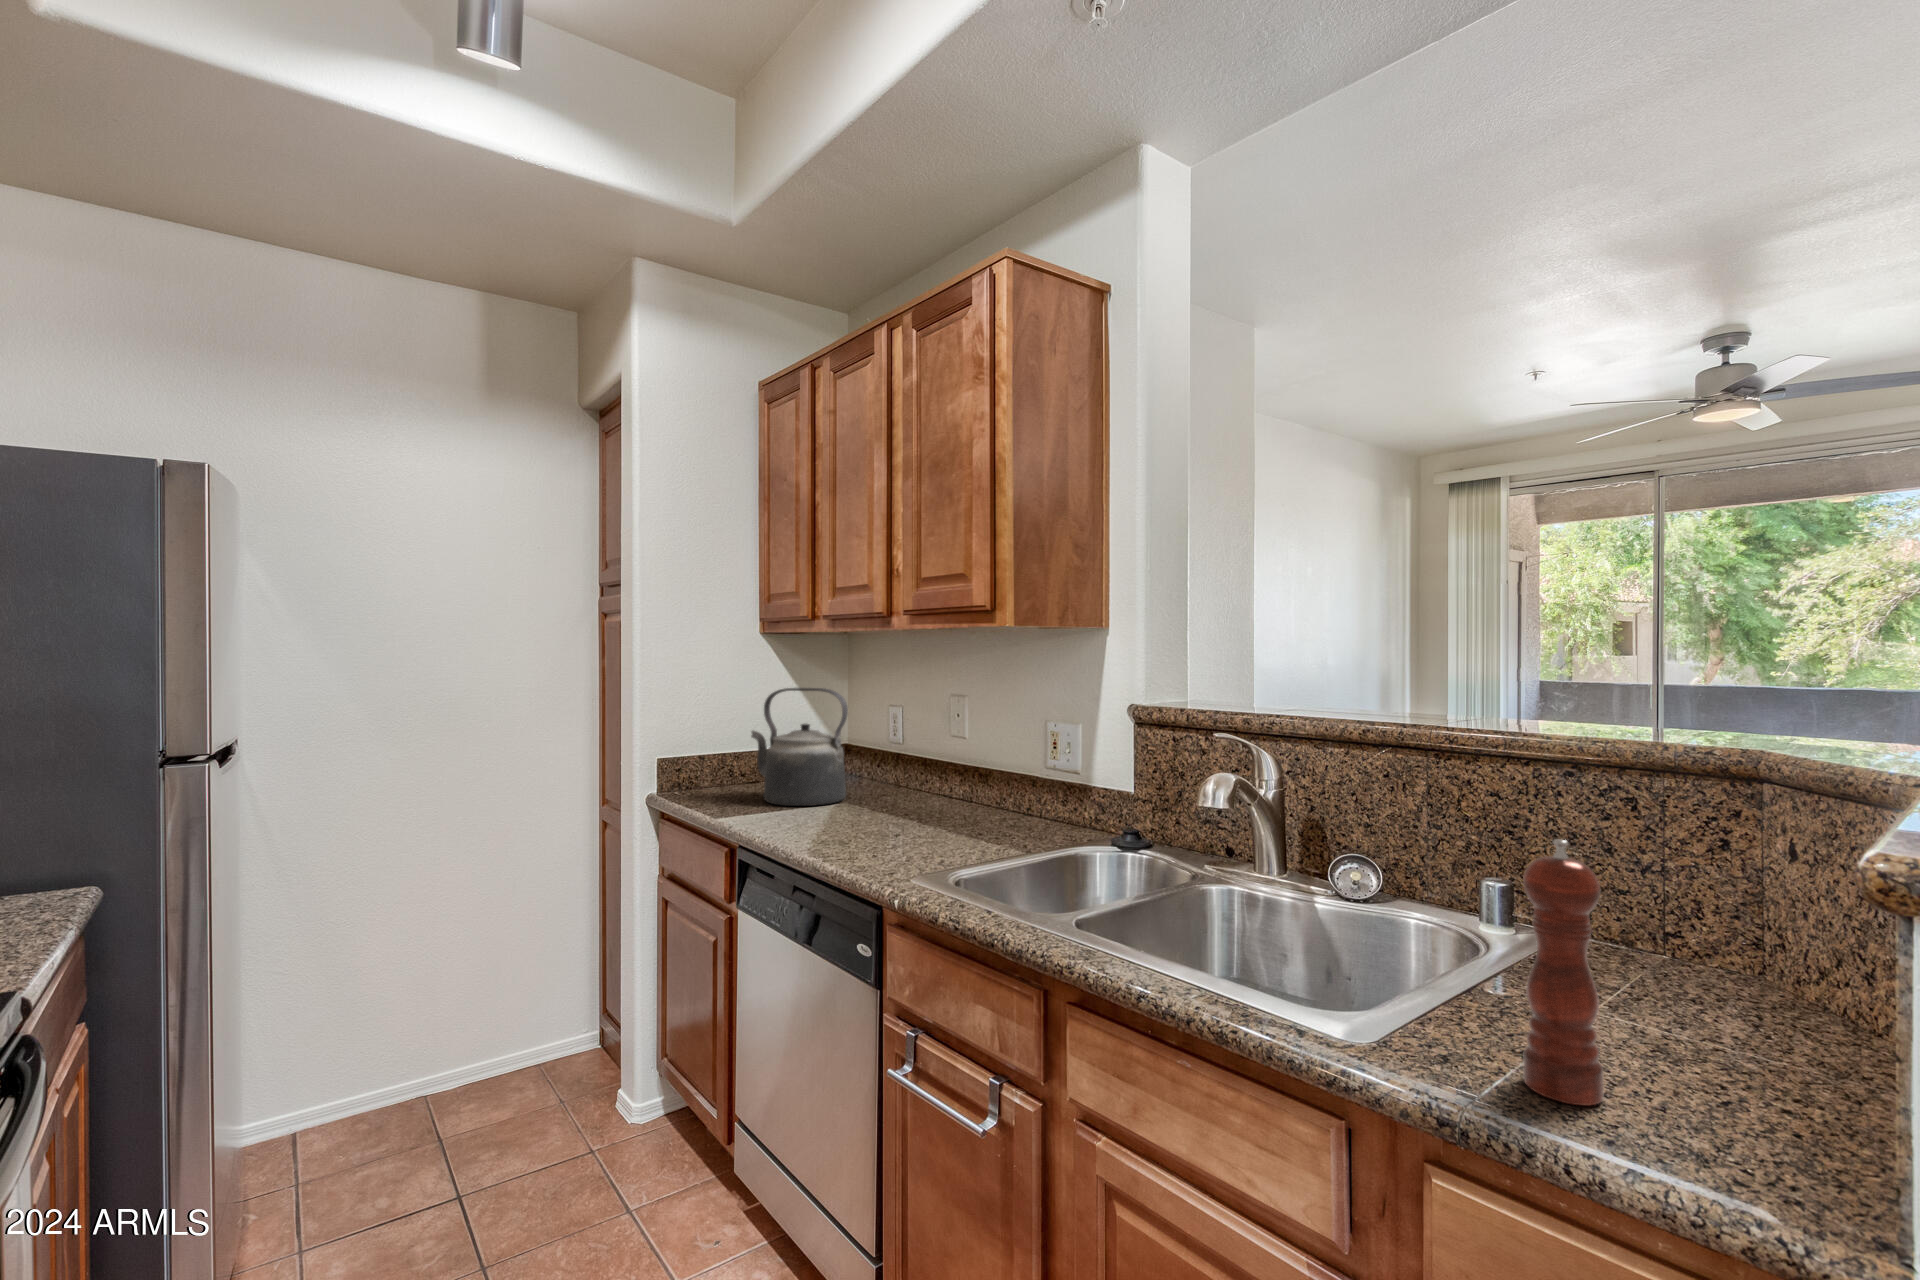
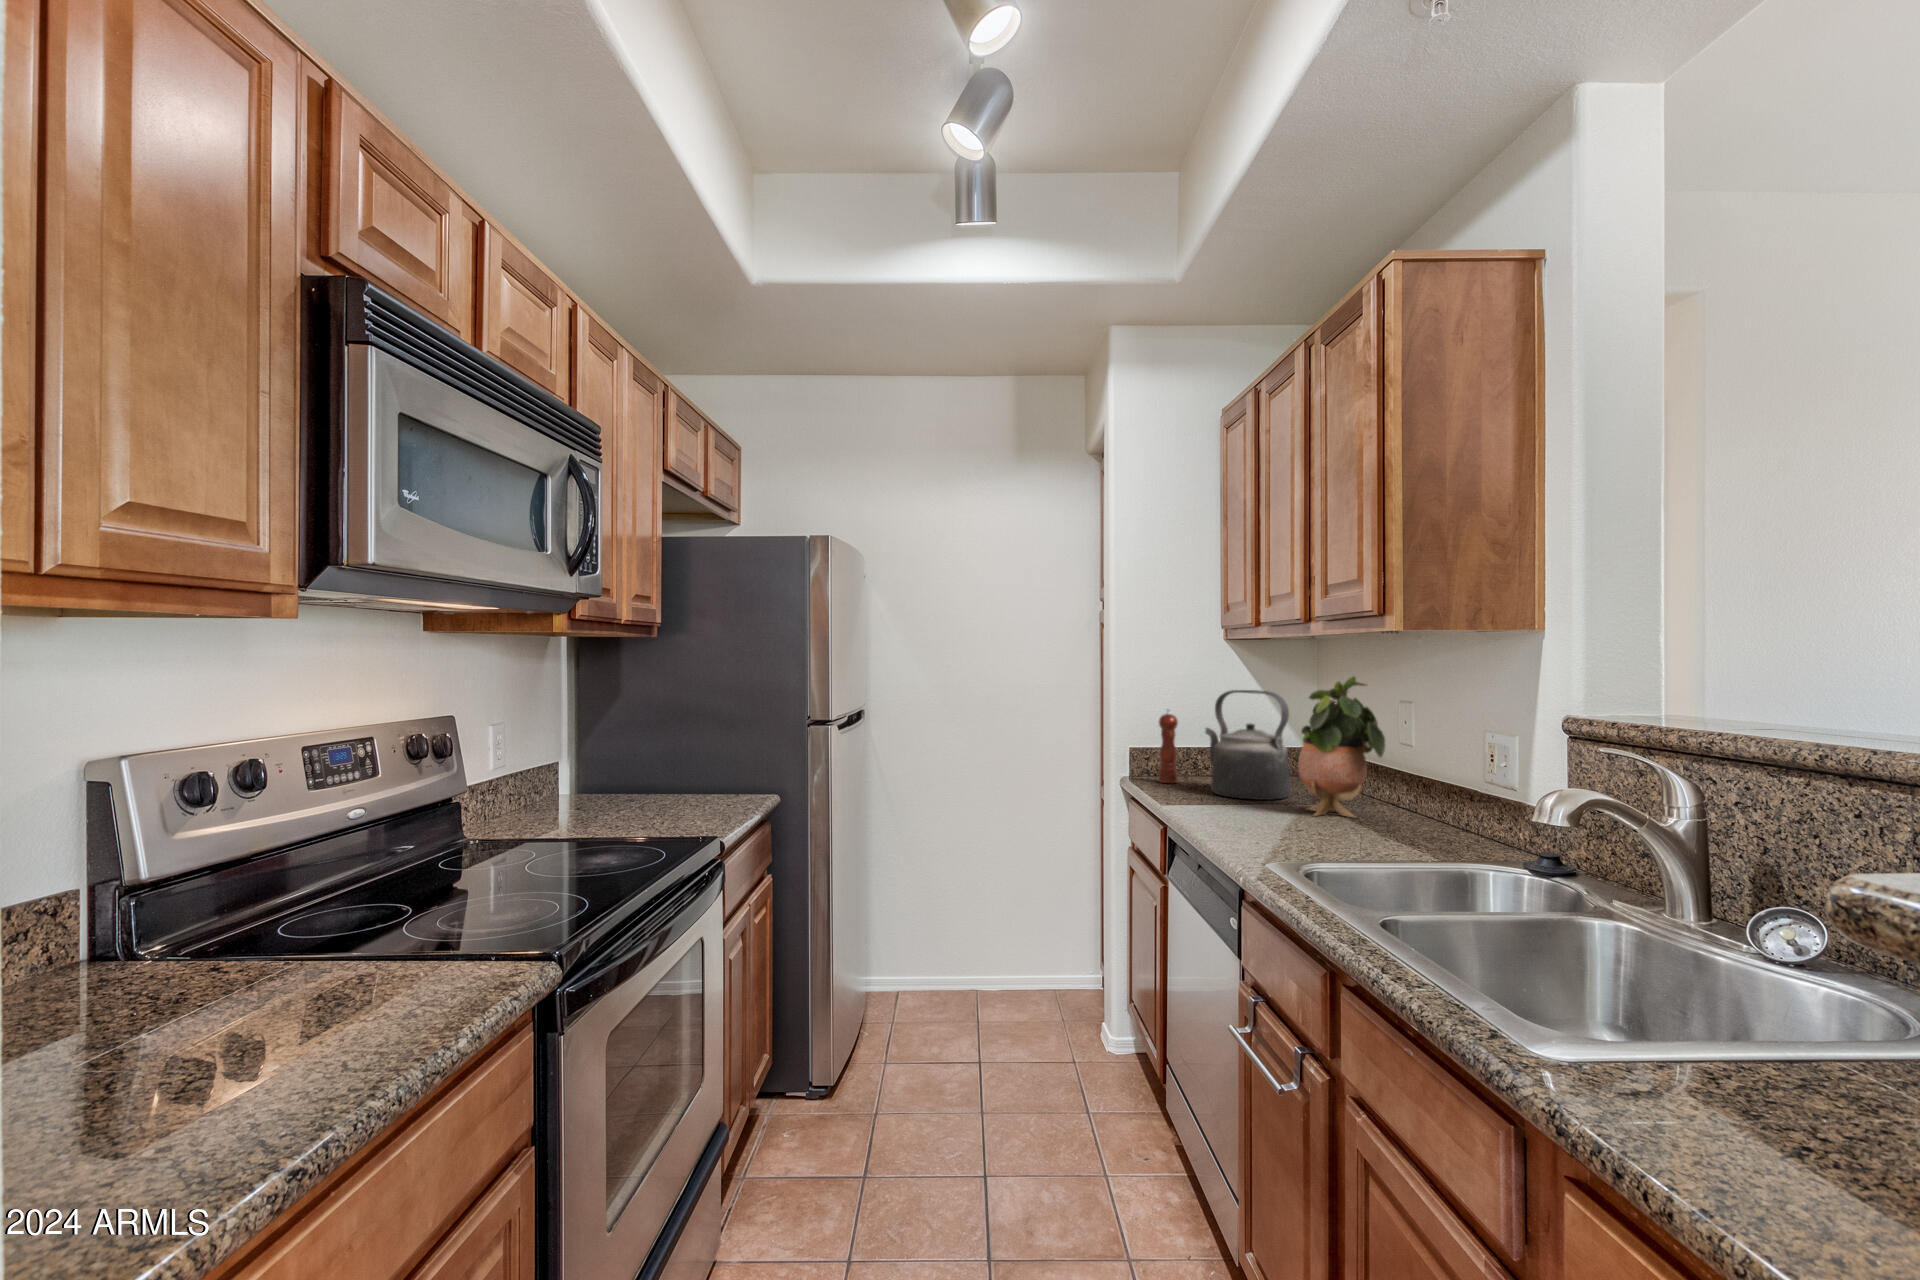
potted plant: none [869,671,952,817] -> present [1298,677,1385,817]
pepper mill: present [1523,839,1604,1106] -> present [1158,709,1178,783]

